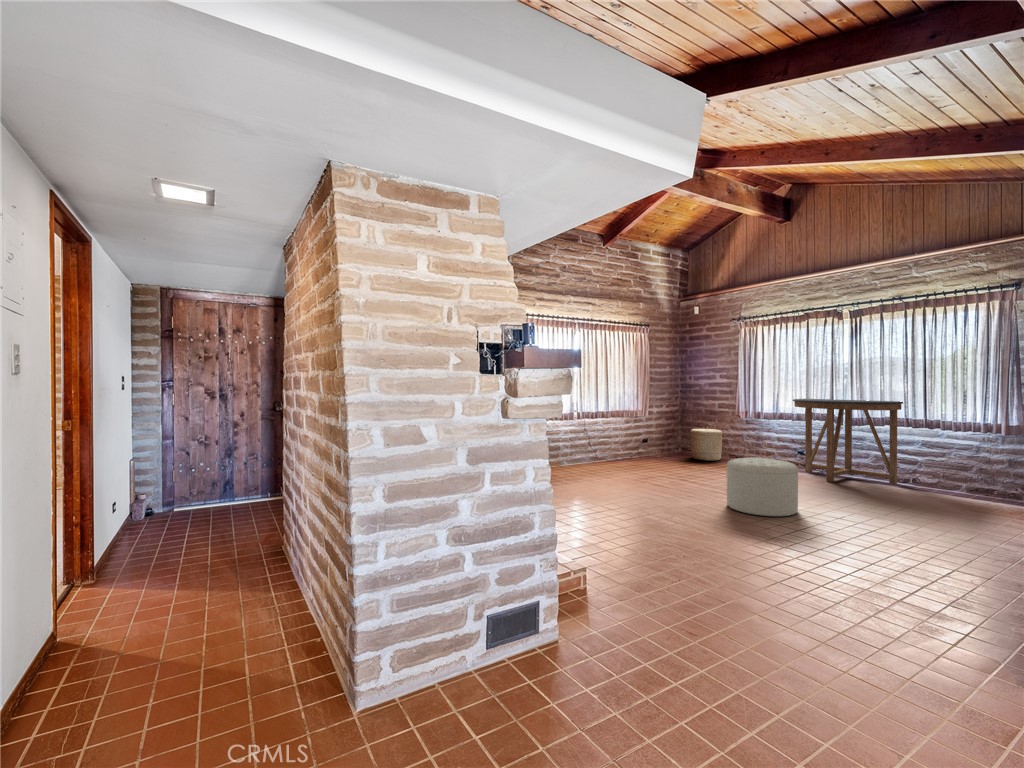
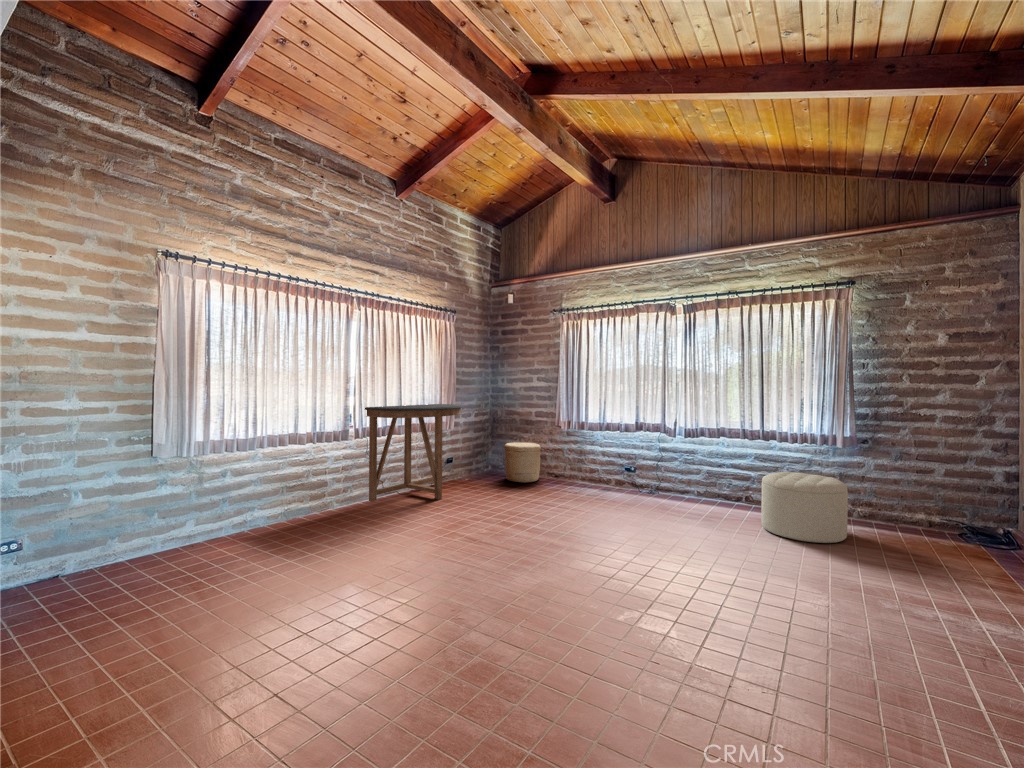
console table: present [793,399,903,484] -> present [365,404,463,502]
ottoman: present [727,457,798,516] -> present [761,472,848,543]

